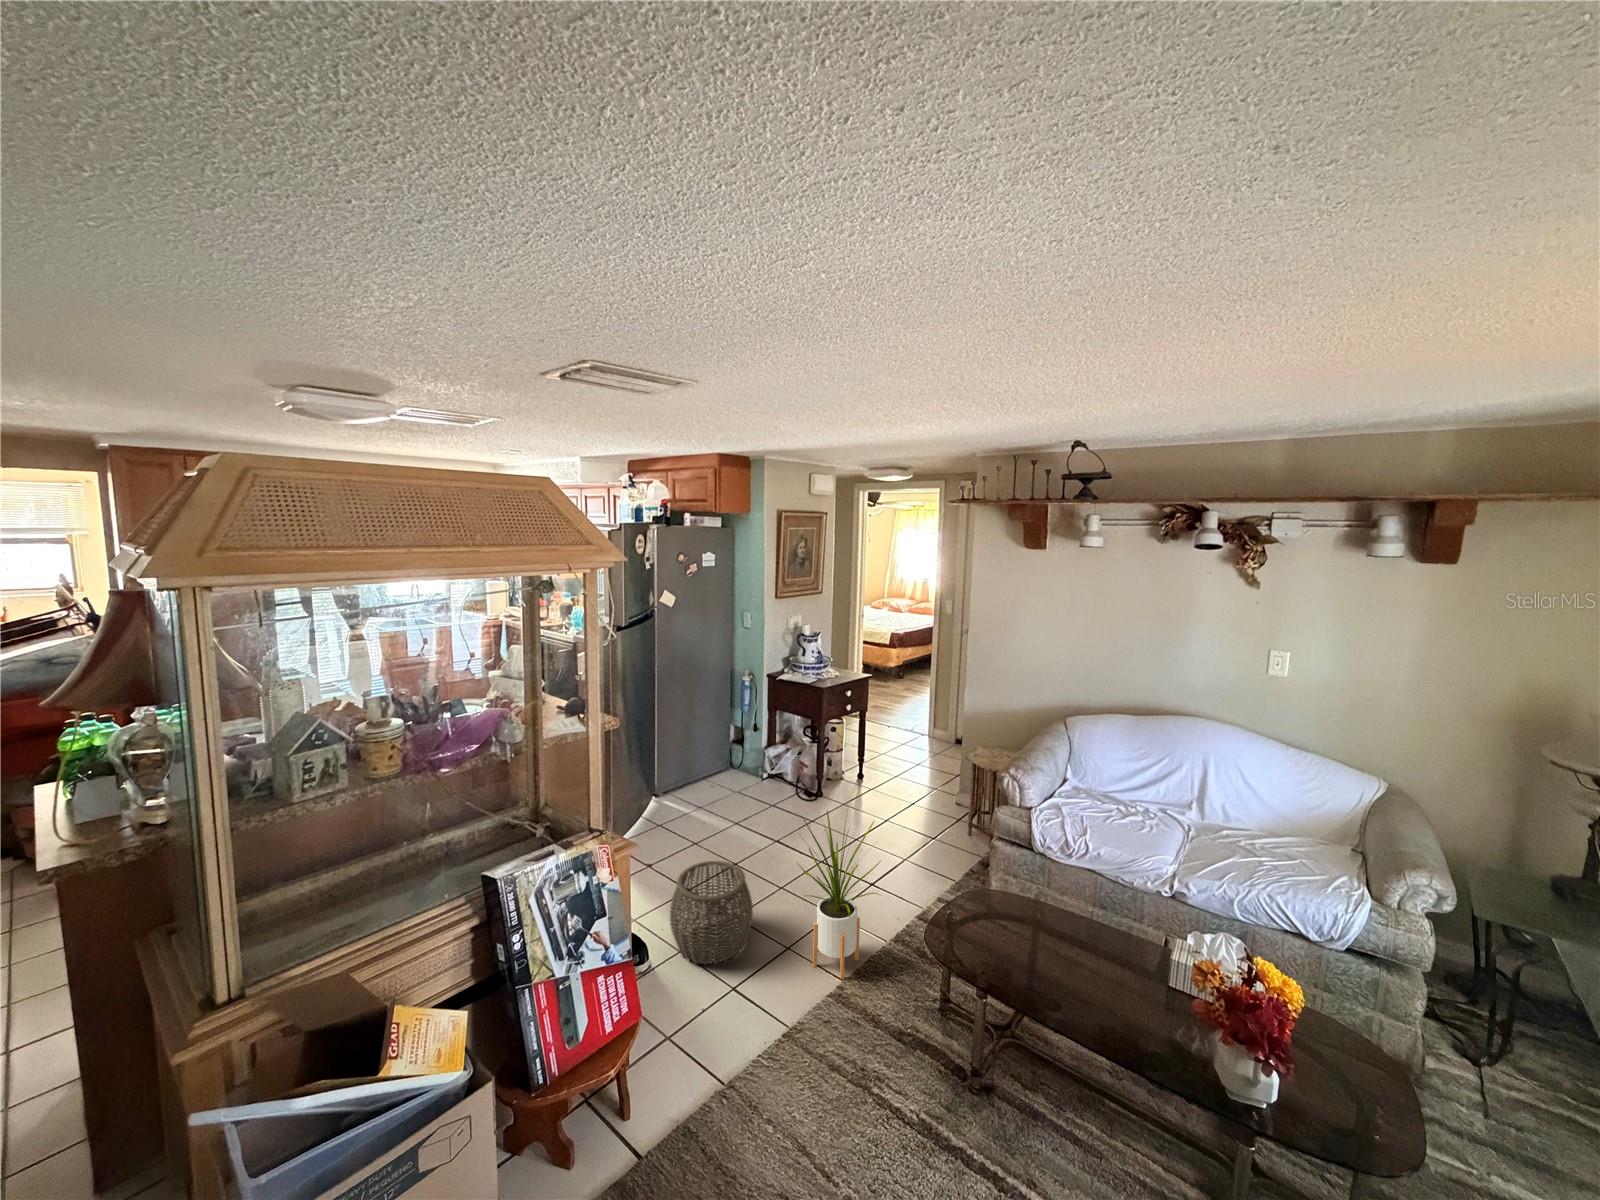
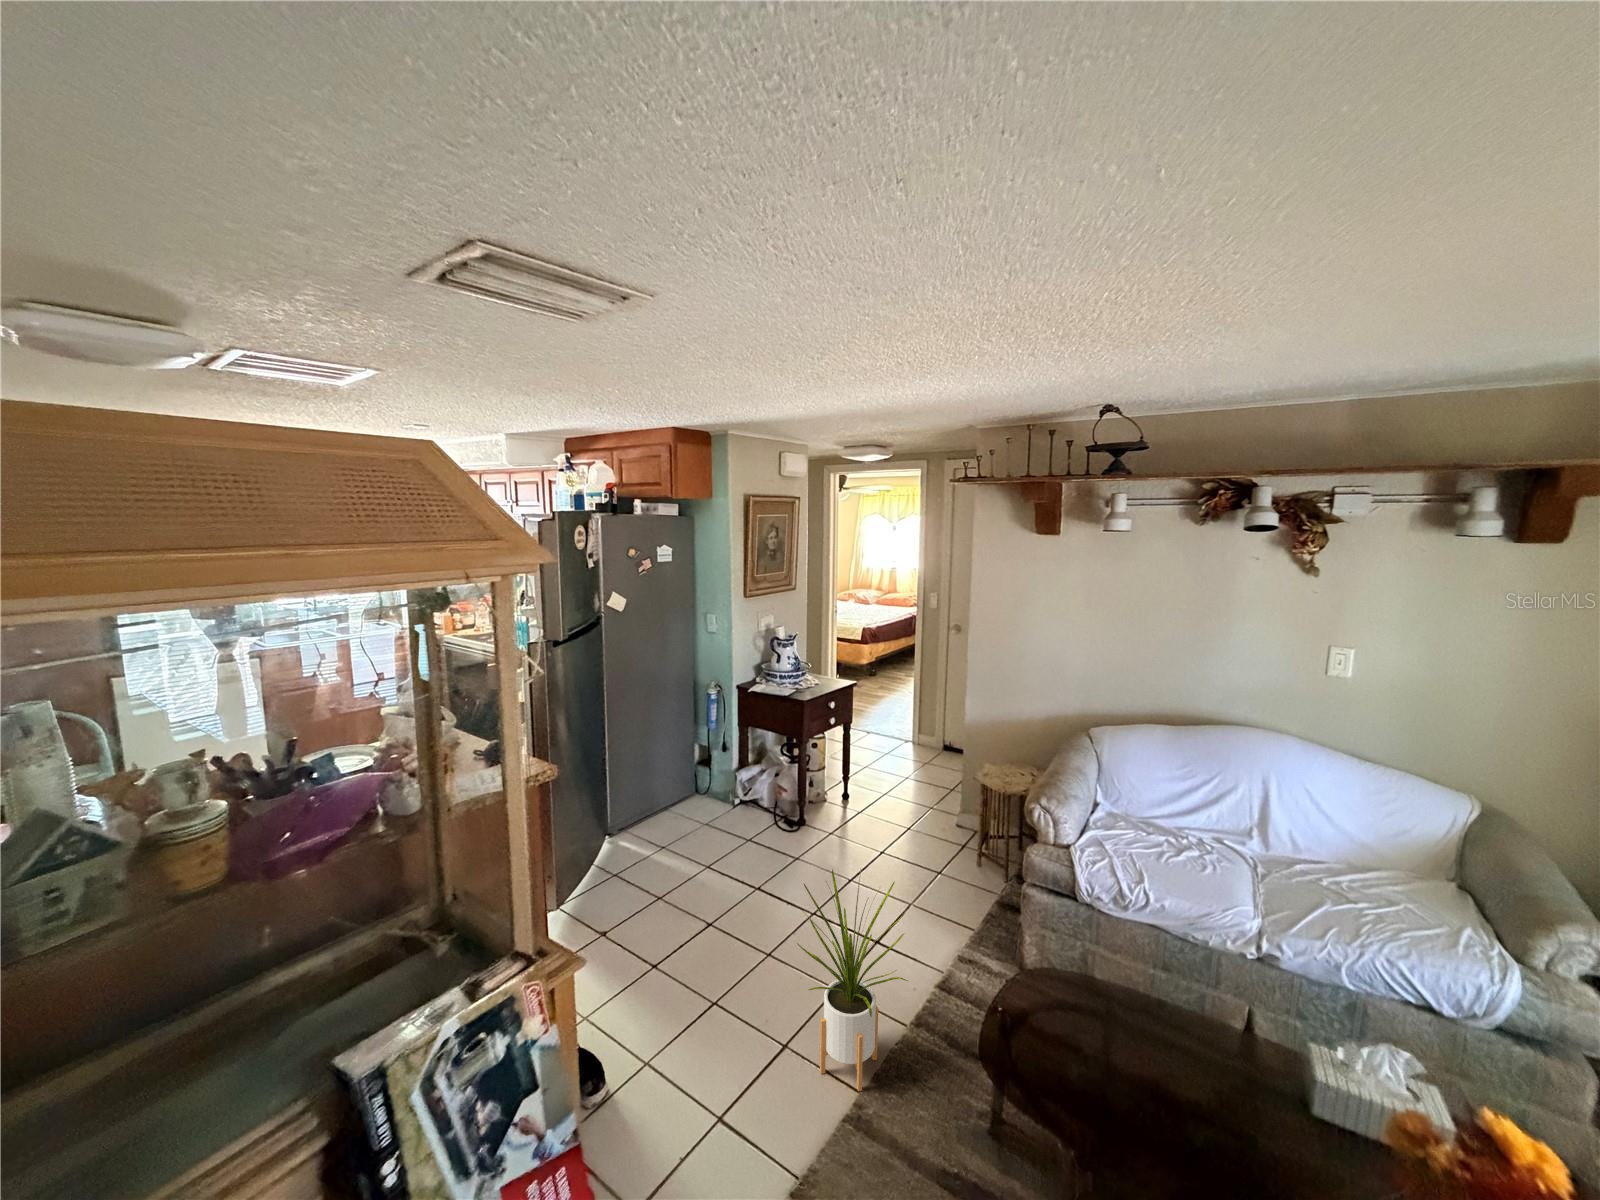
woven basket: present [670,861,753,965] -> none [631,938,740,1084]

